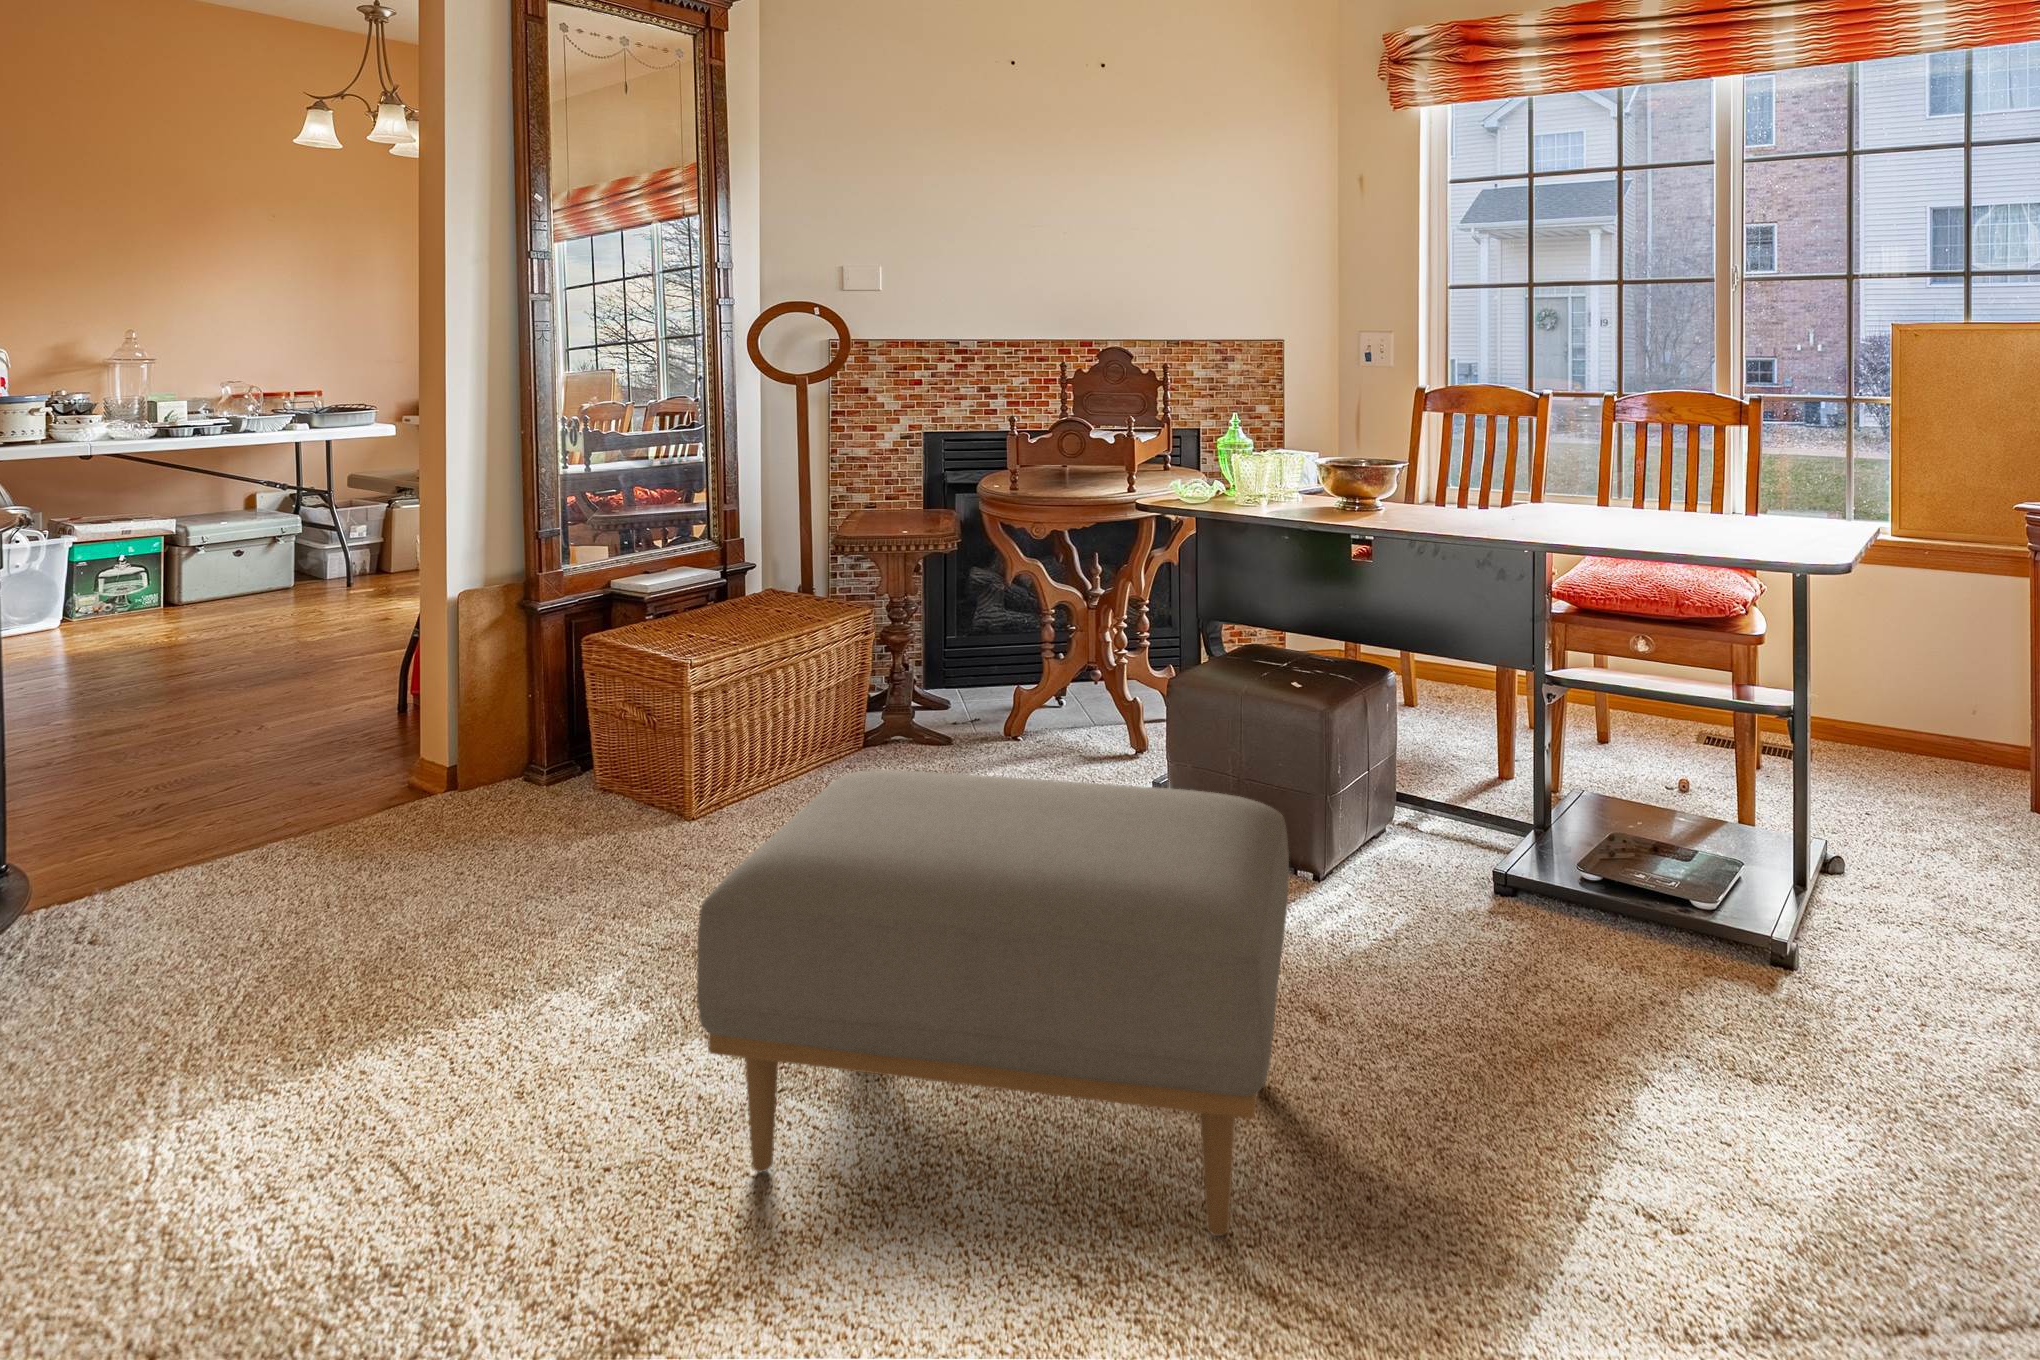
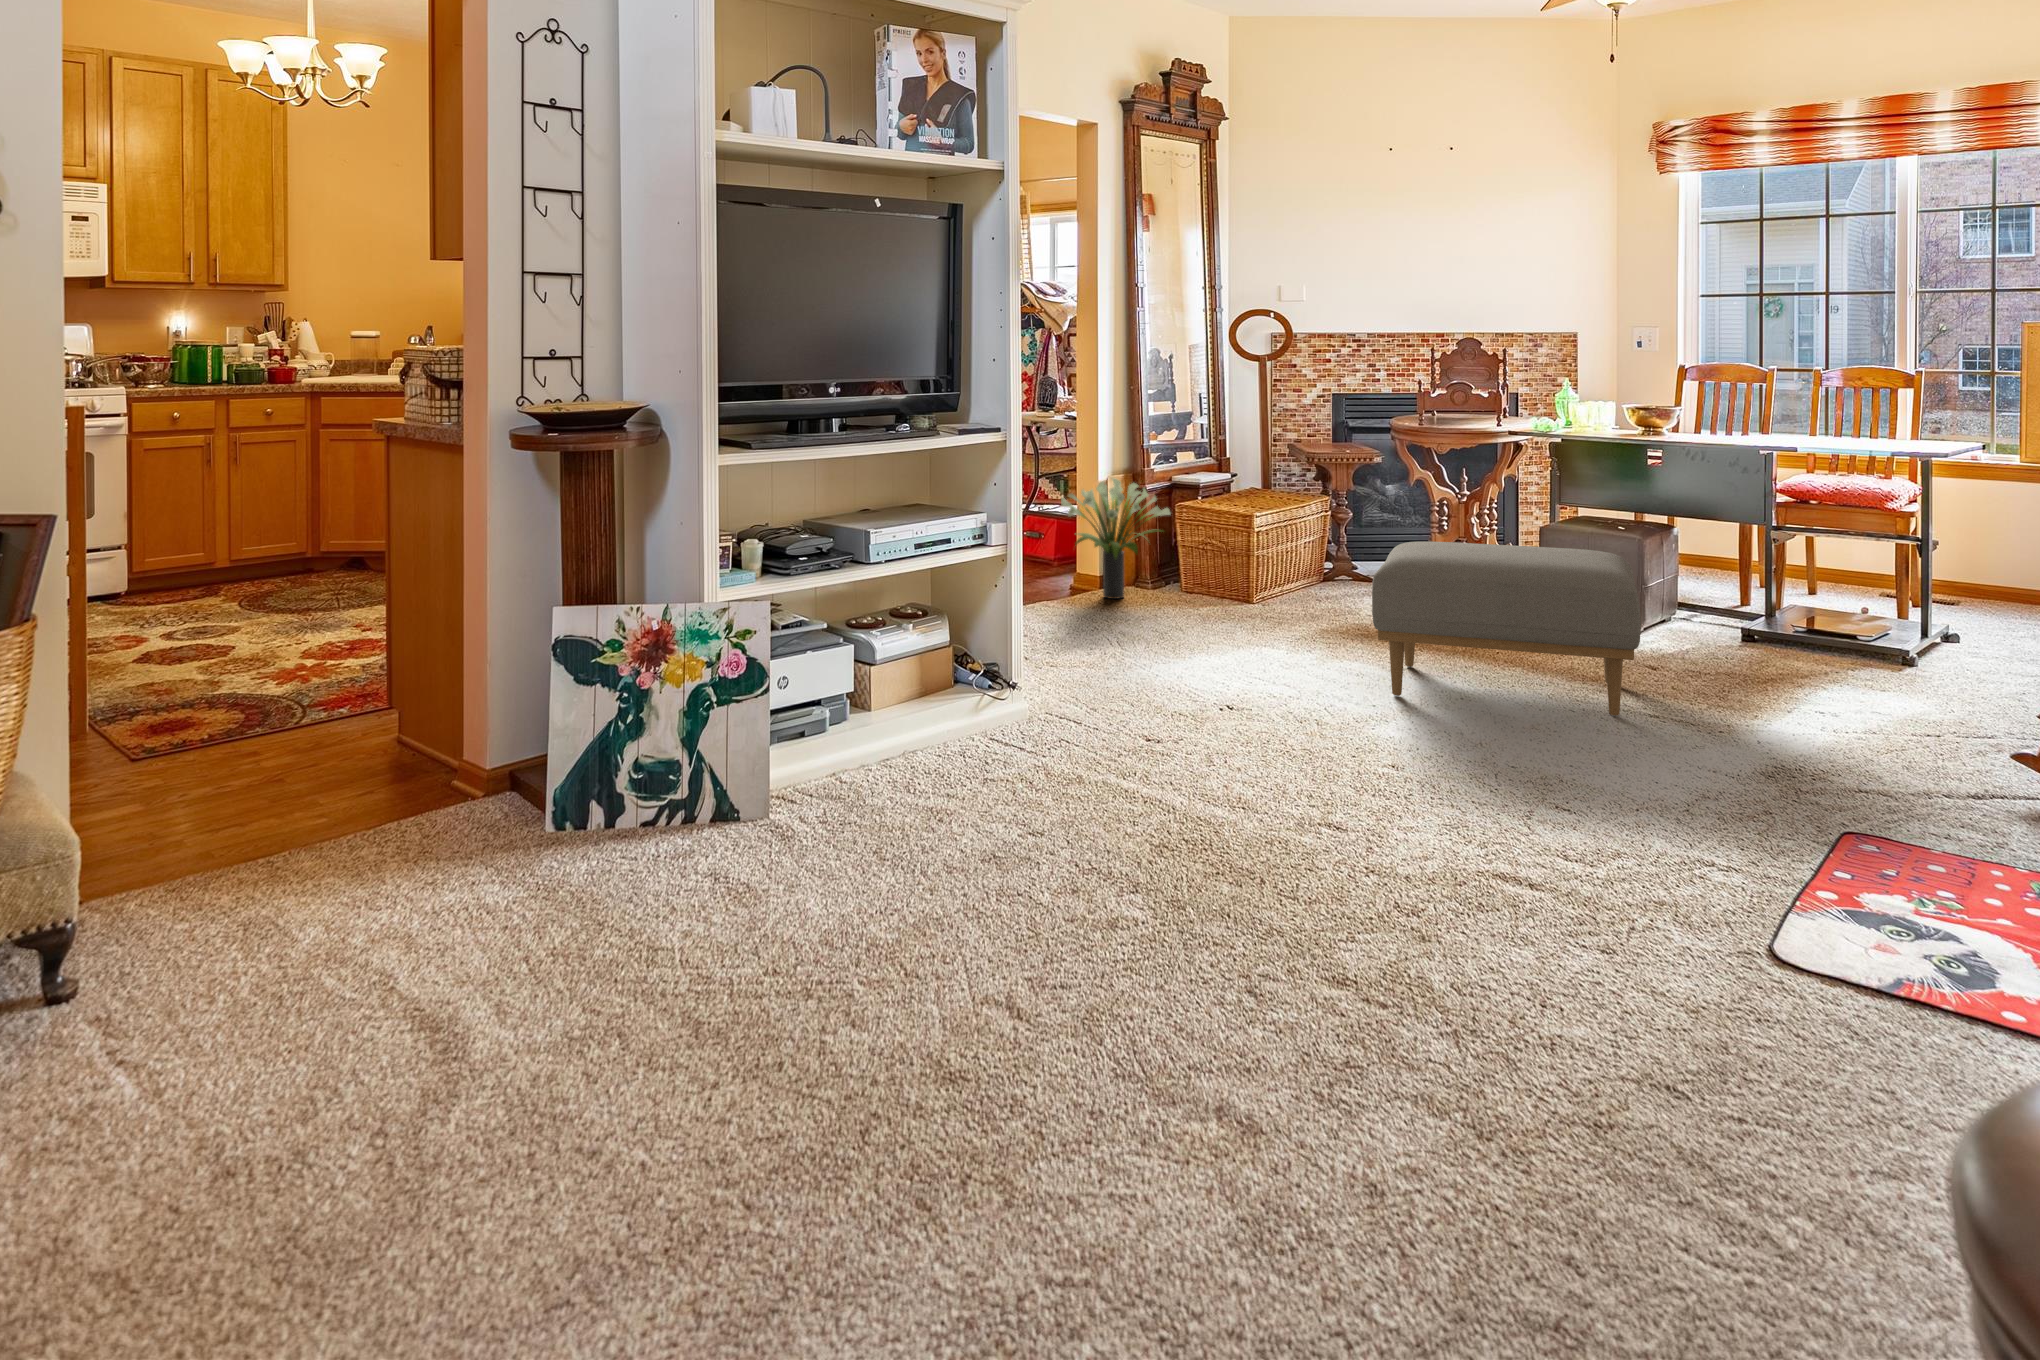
potted plant: none [363,597,575,814] -> present [1061,478,1171,599]

